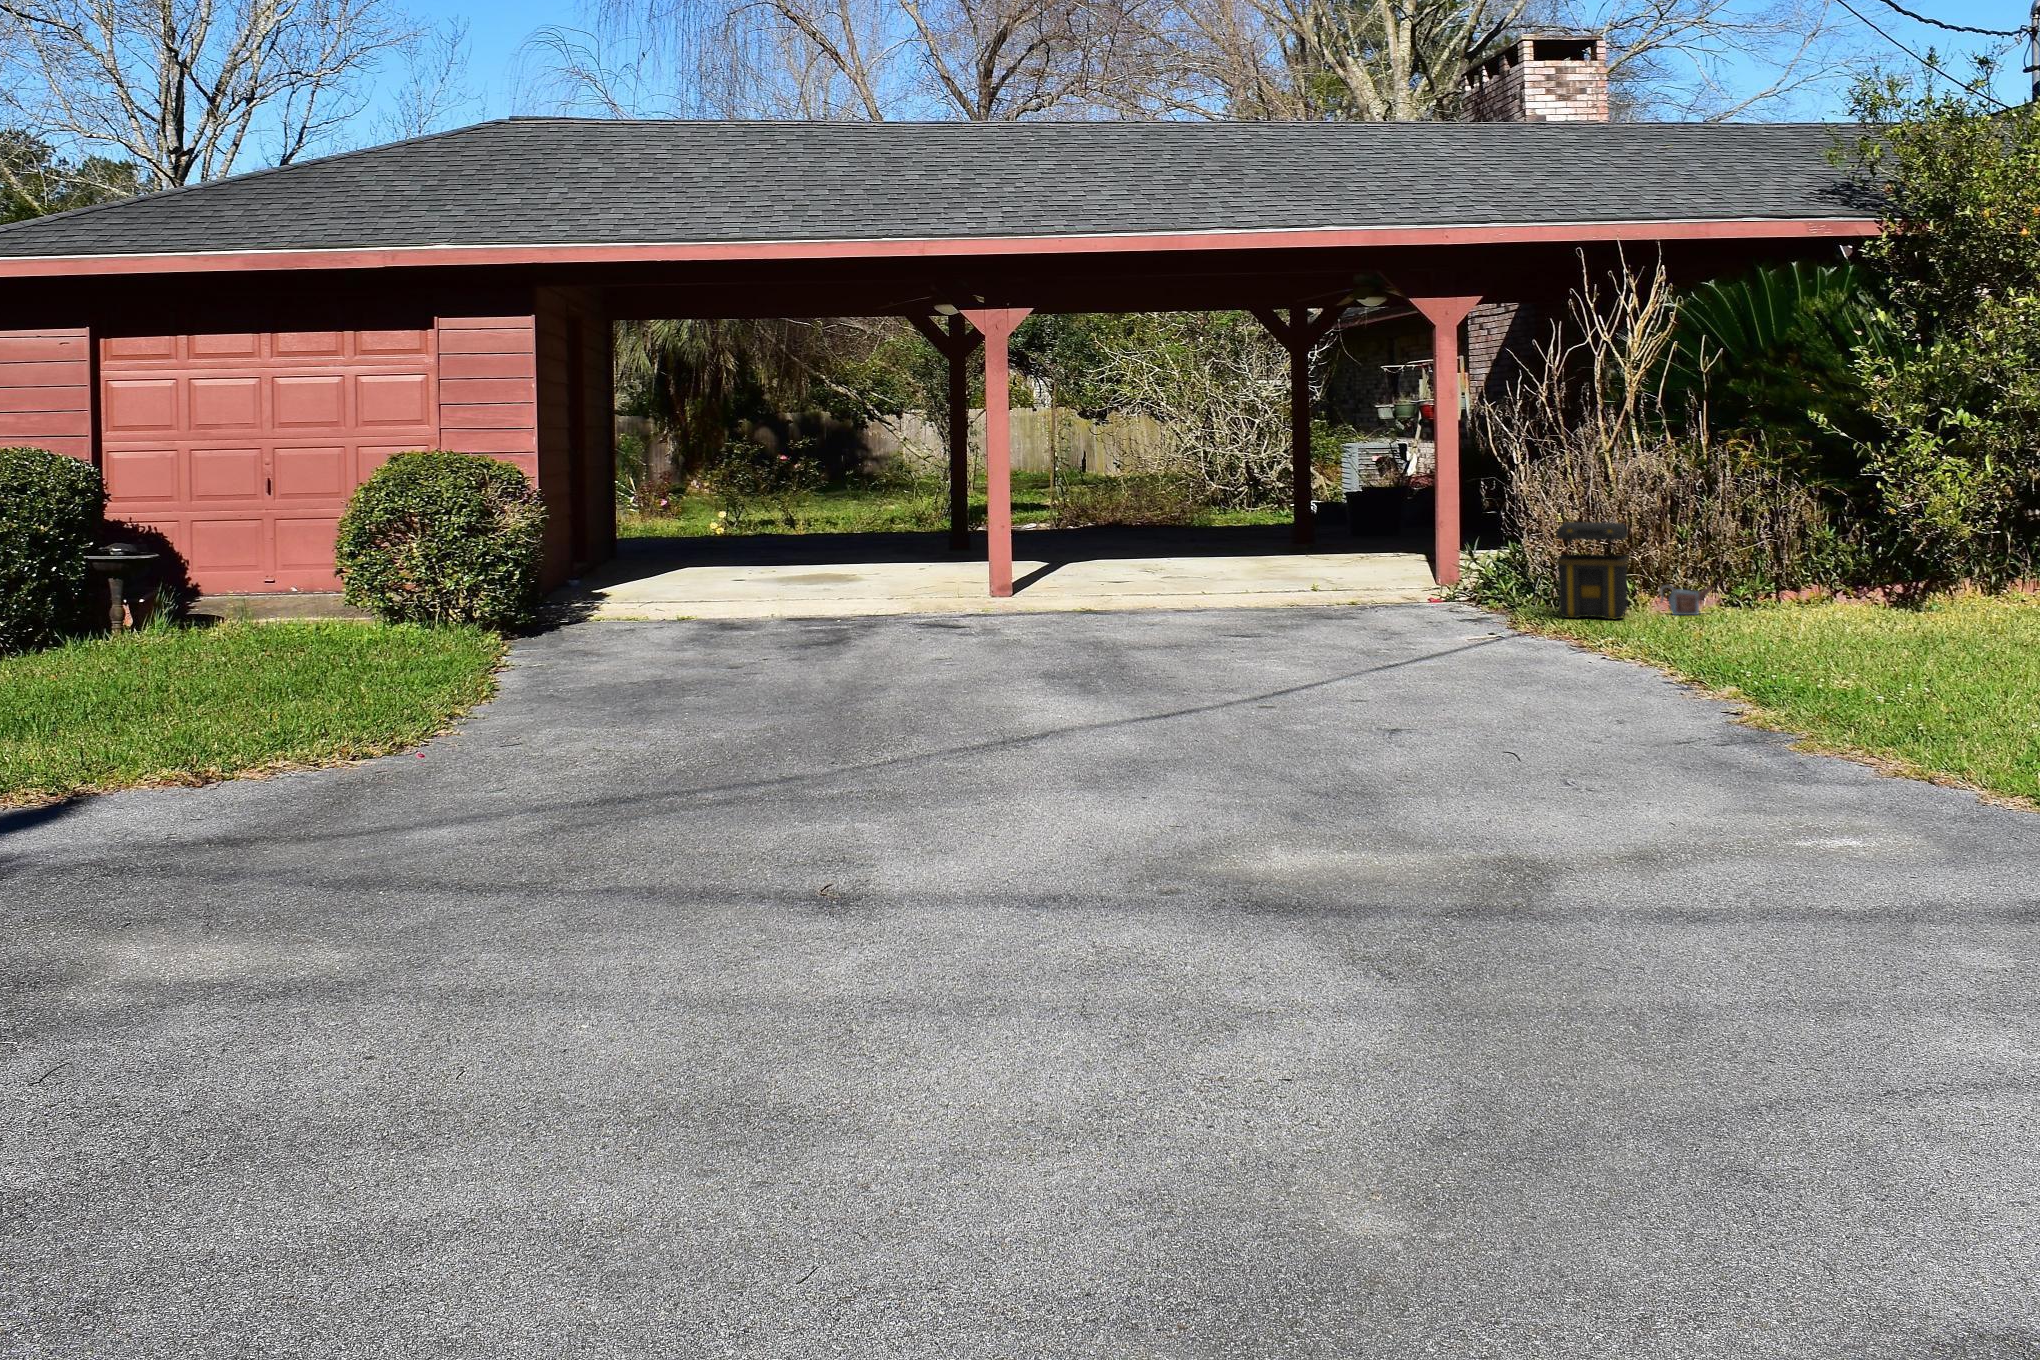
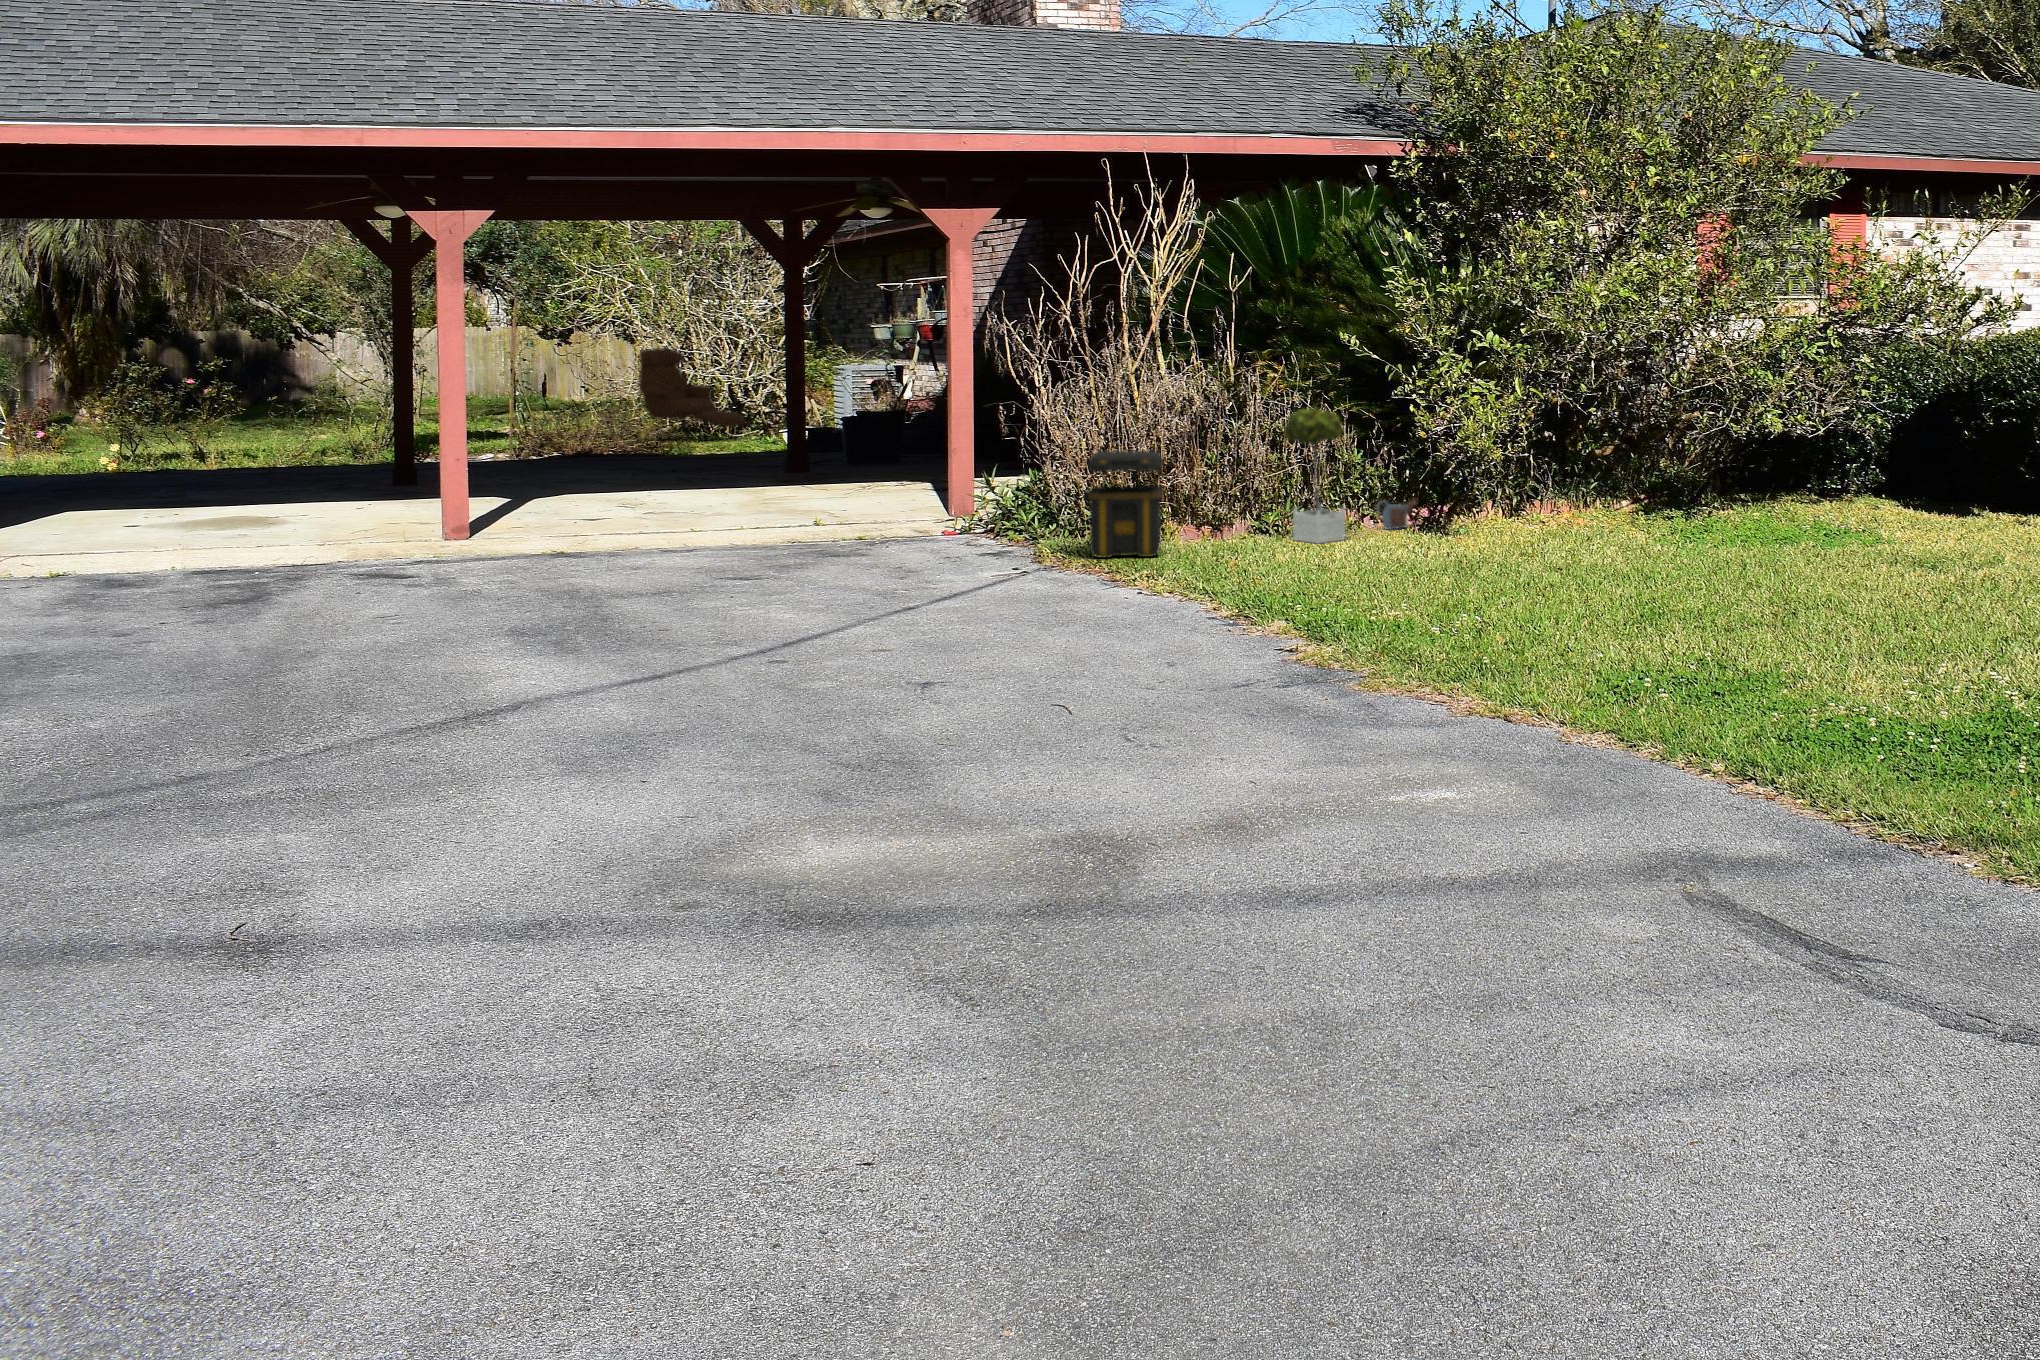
lounge chair: none [1172,428,1262,511] -> present [639,348,746,439]
potted tree: none [1749,484,1816,617] -> present [1284,407,1345,544]
watering can: present [1660,585,1712,615] -> present [1377,498,1416,530]

